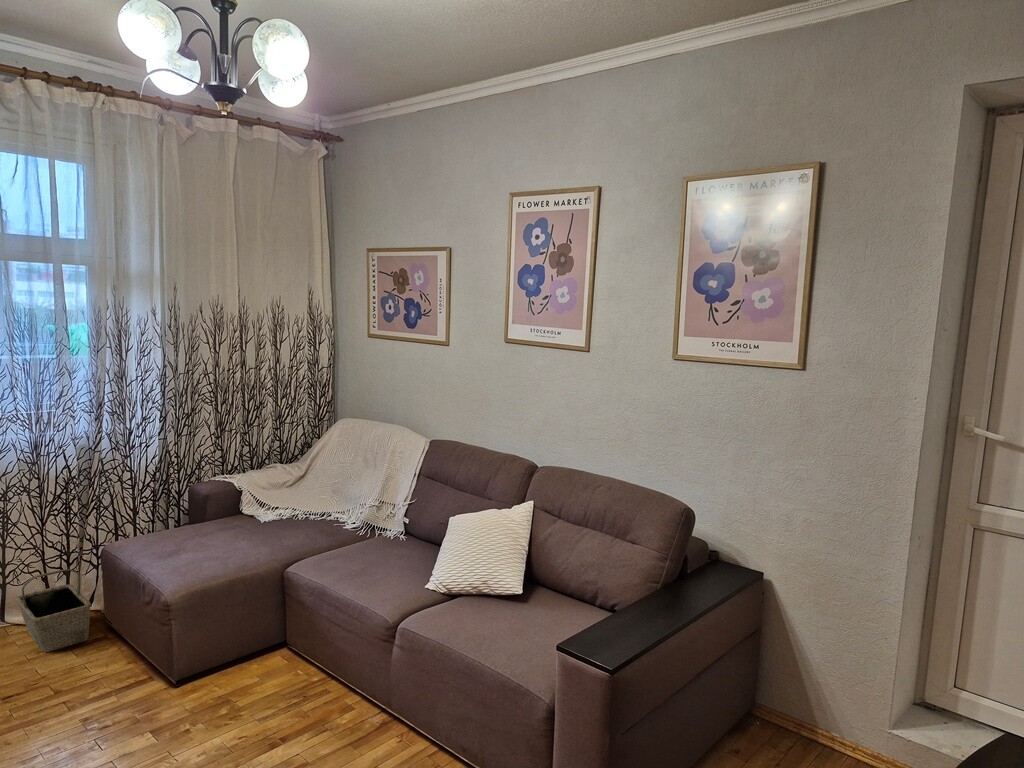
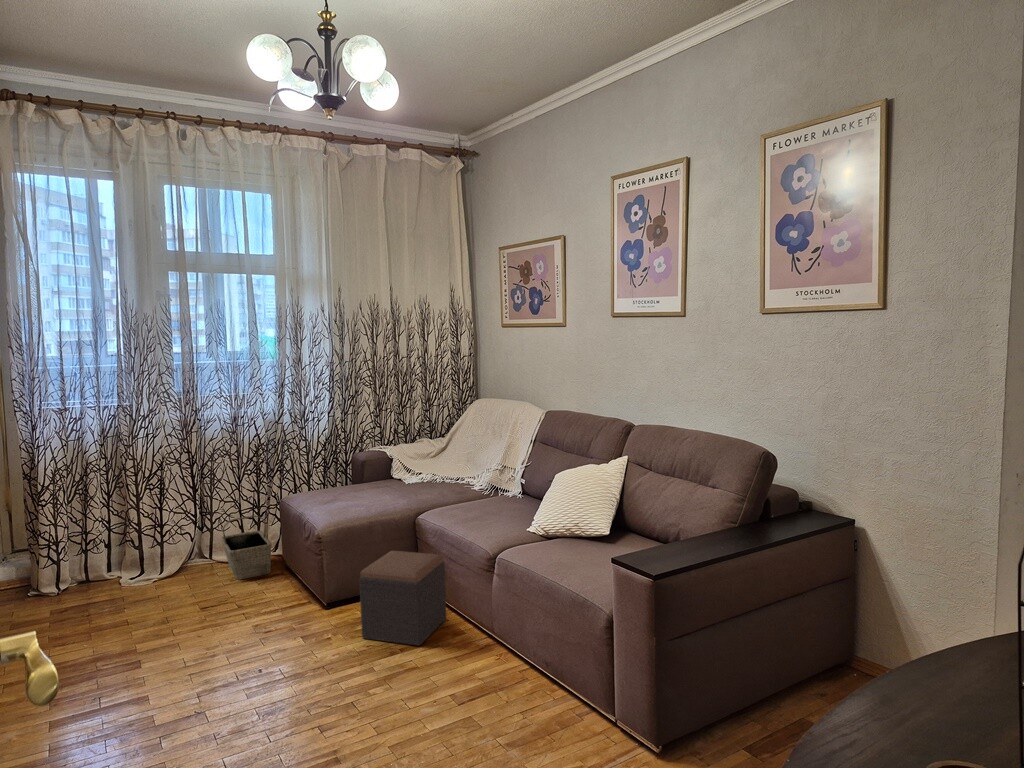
footstool: none [229,615,328,729] -> present [359,551,446,646]

